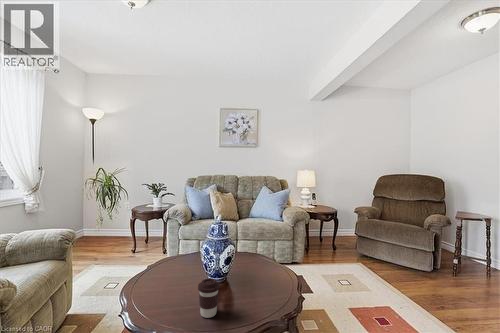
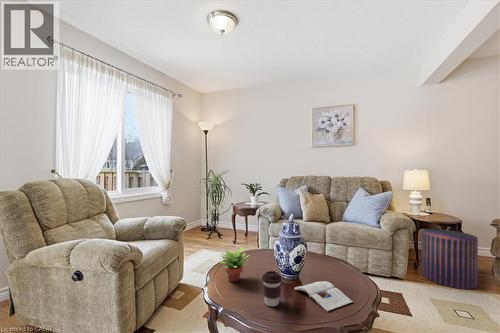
pouf: none [313,218,351,265] -> present [421,229,478,289]
succulent plant: none [137,255,176,299] -> present [220,247,250,282]
magazine: none [227,279,284,310] -> present [295,281,353,311]

